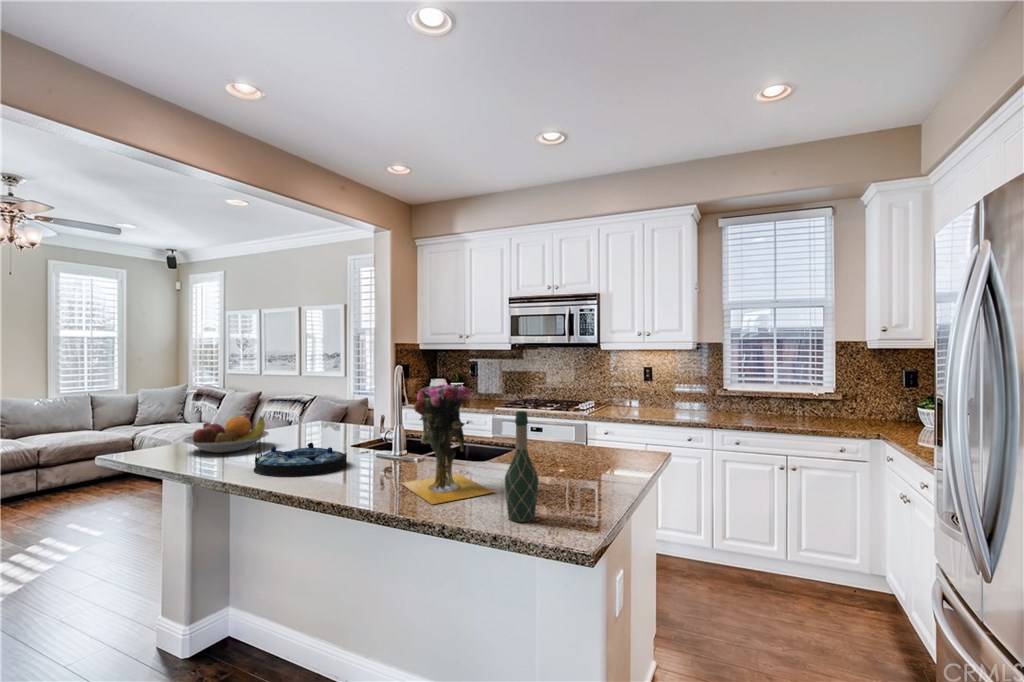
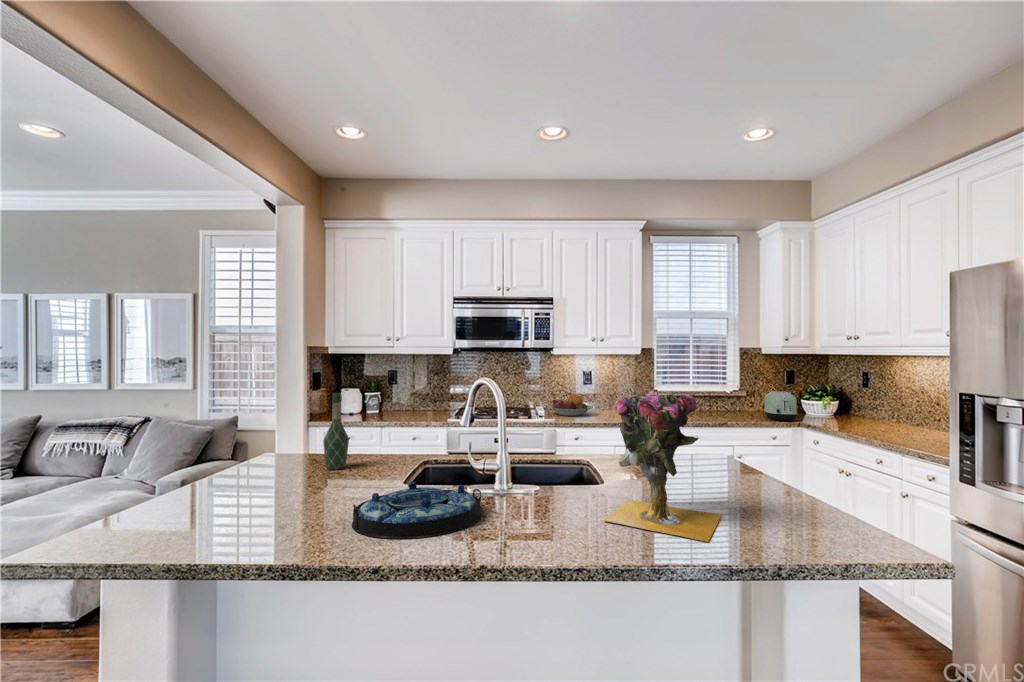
toaster: none [842,395,884,432] -> present [764,391,797,421]
wine bottle: present [505,411,539,522] -> present [323,393,349,470]
fruit bowl: present [183,416,269,453] -> present [548,395,593,416]

